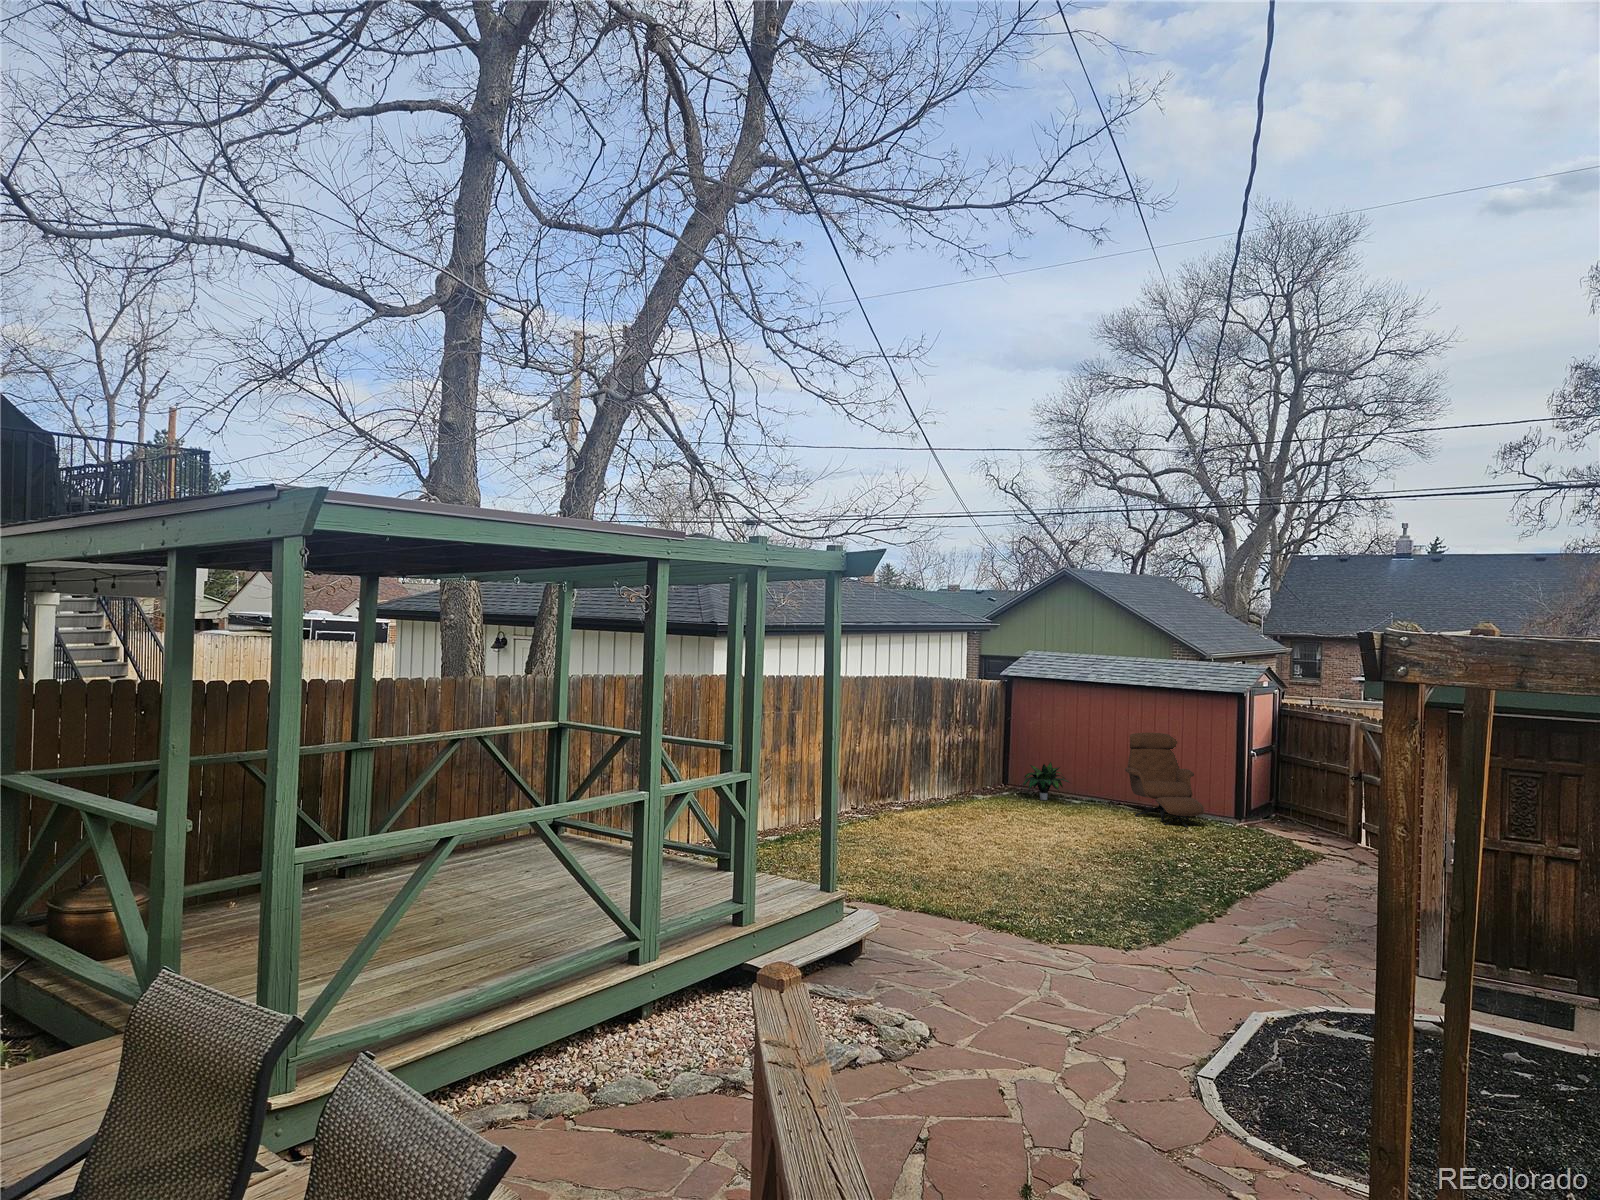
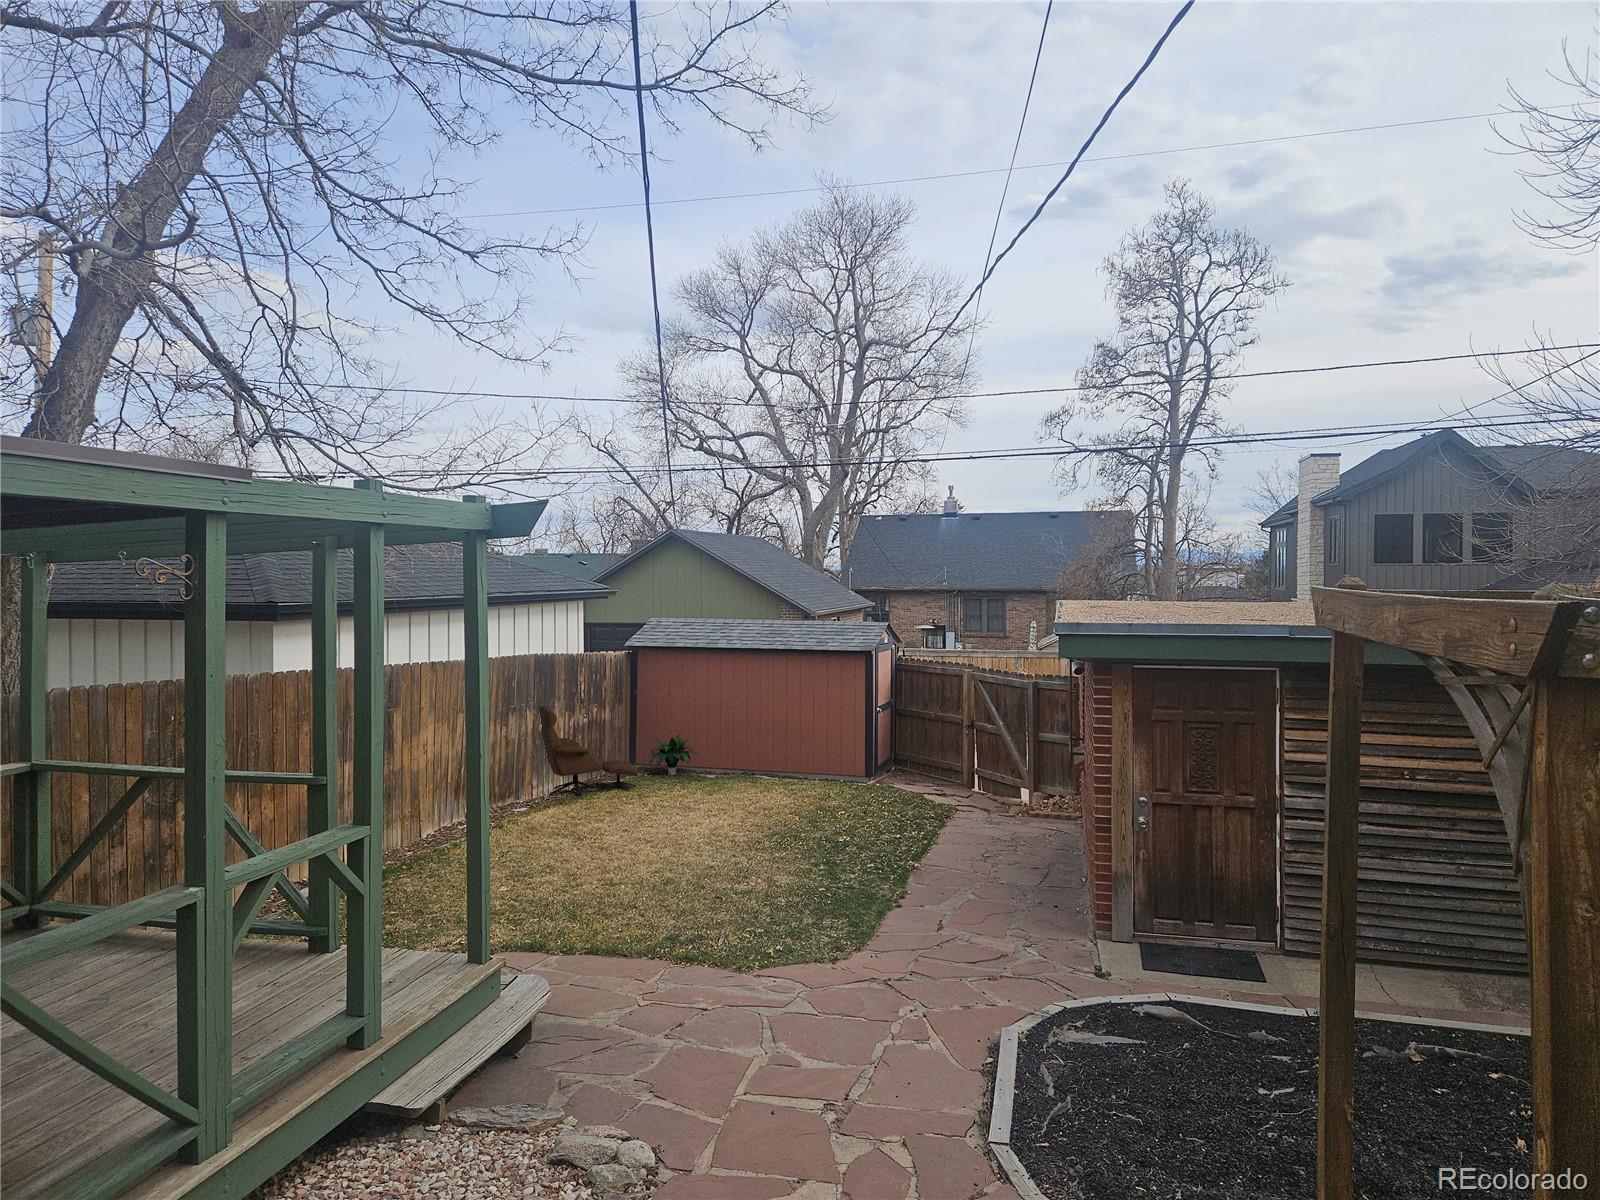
lounge chair: present [1125,733,1204,828] -> present [540,706,638,797]

